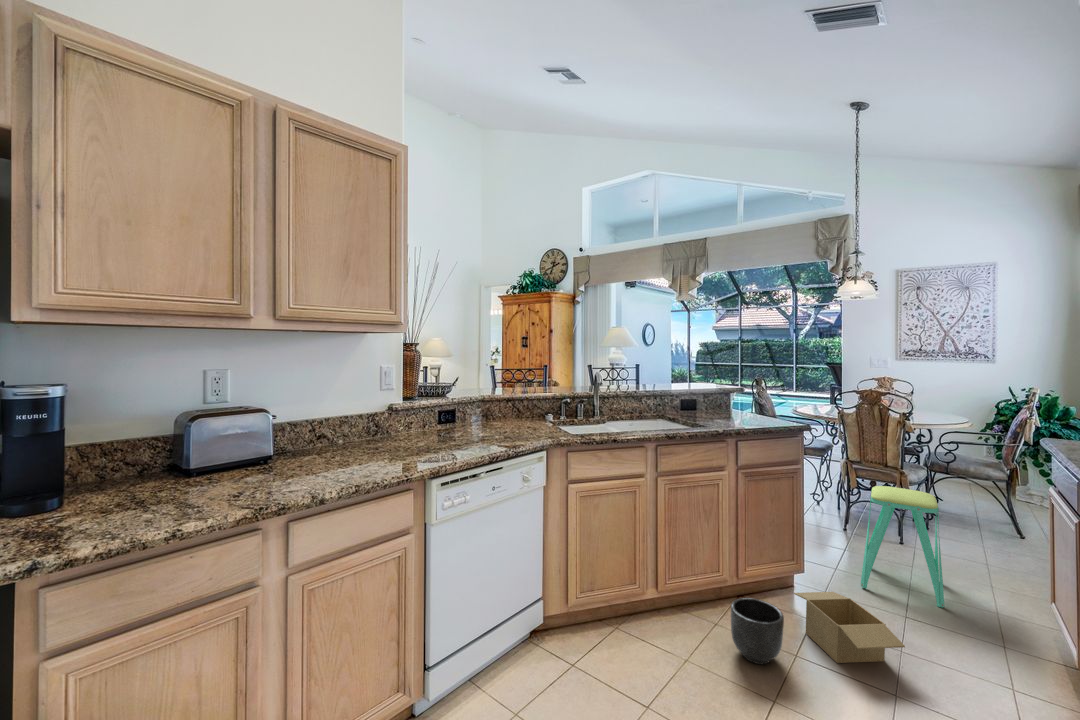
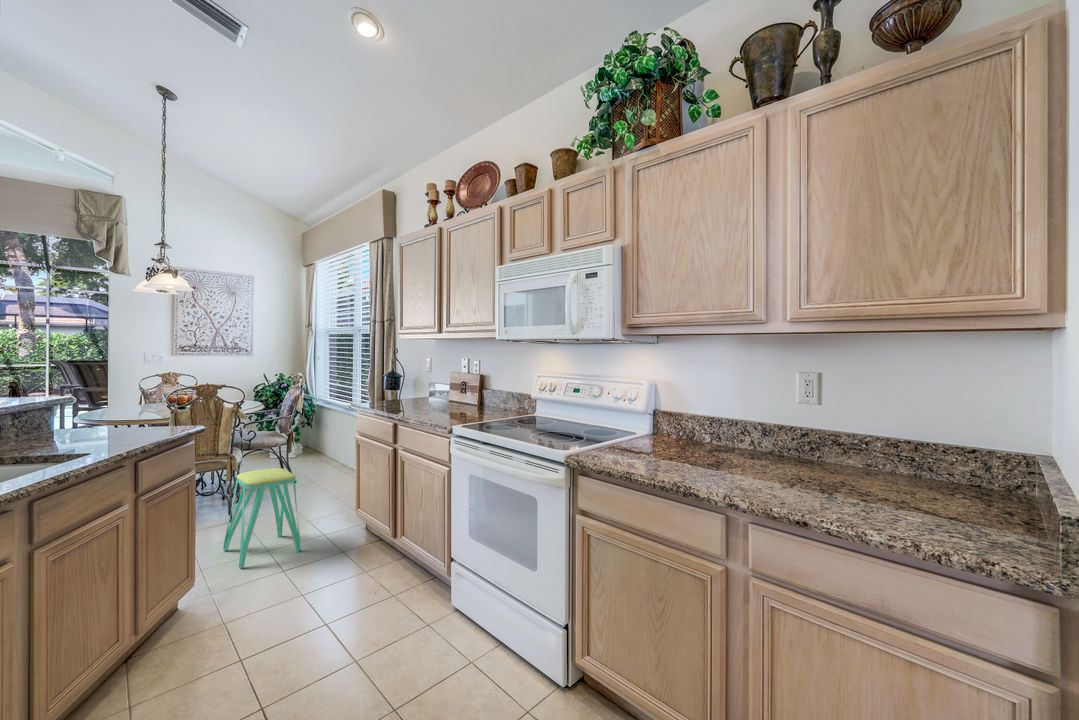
cardboard box: present [794,592,905,663] -> none [219,576,327,634]
planter: present [731,598,784,664] -> none [189,619,252,693]

